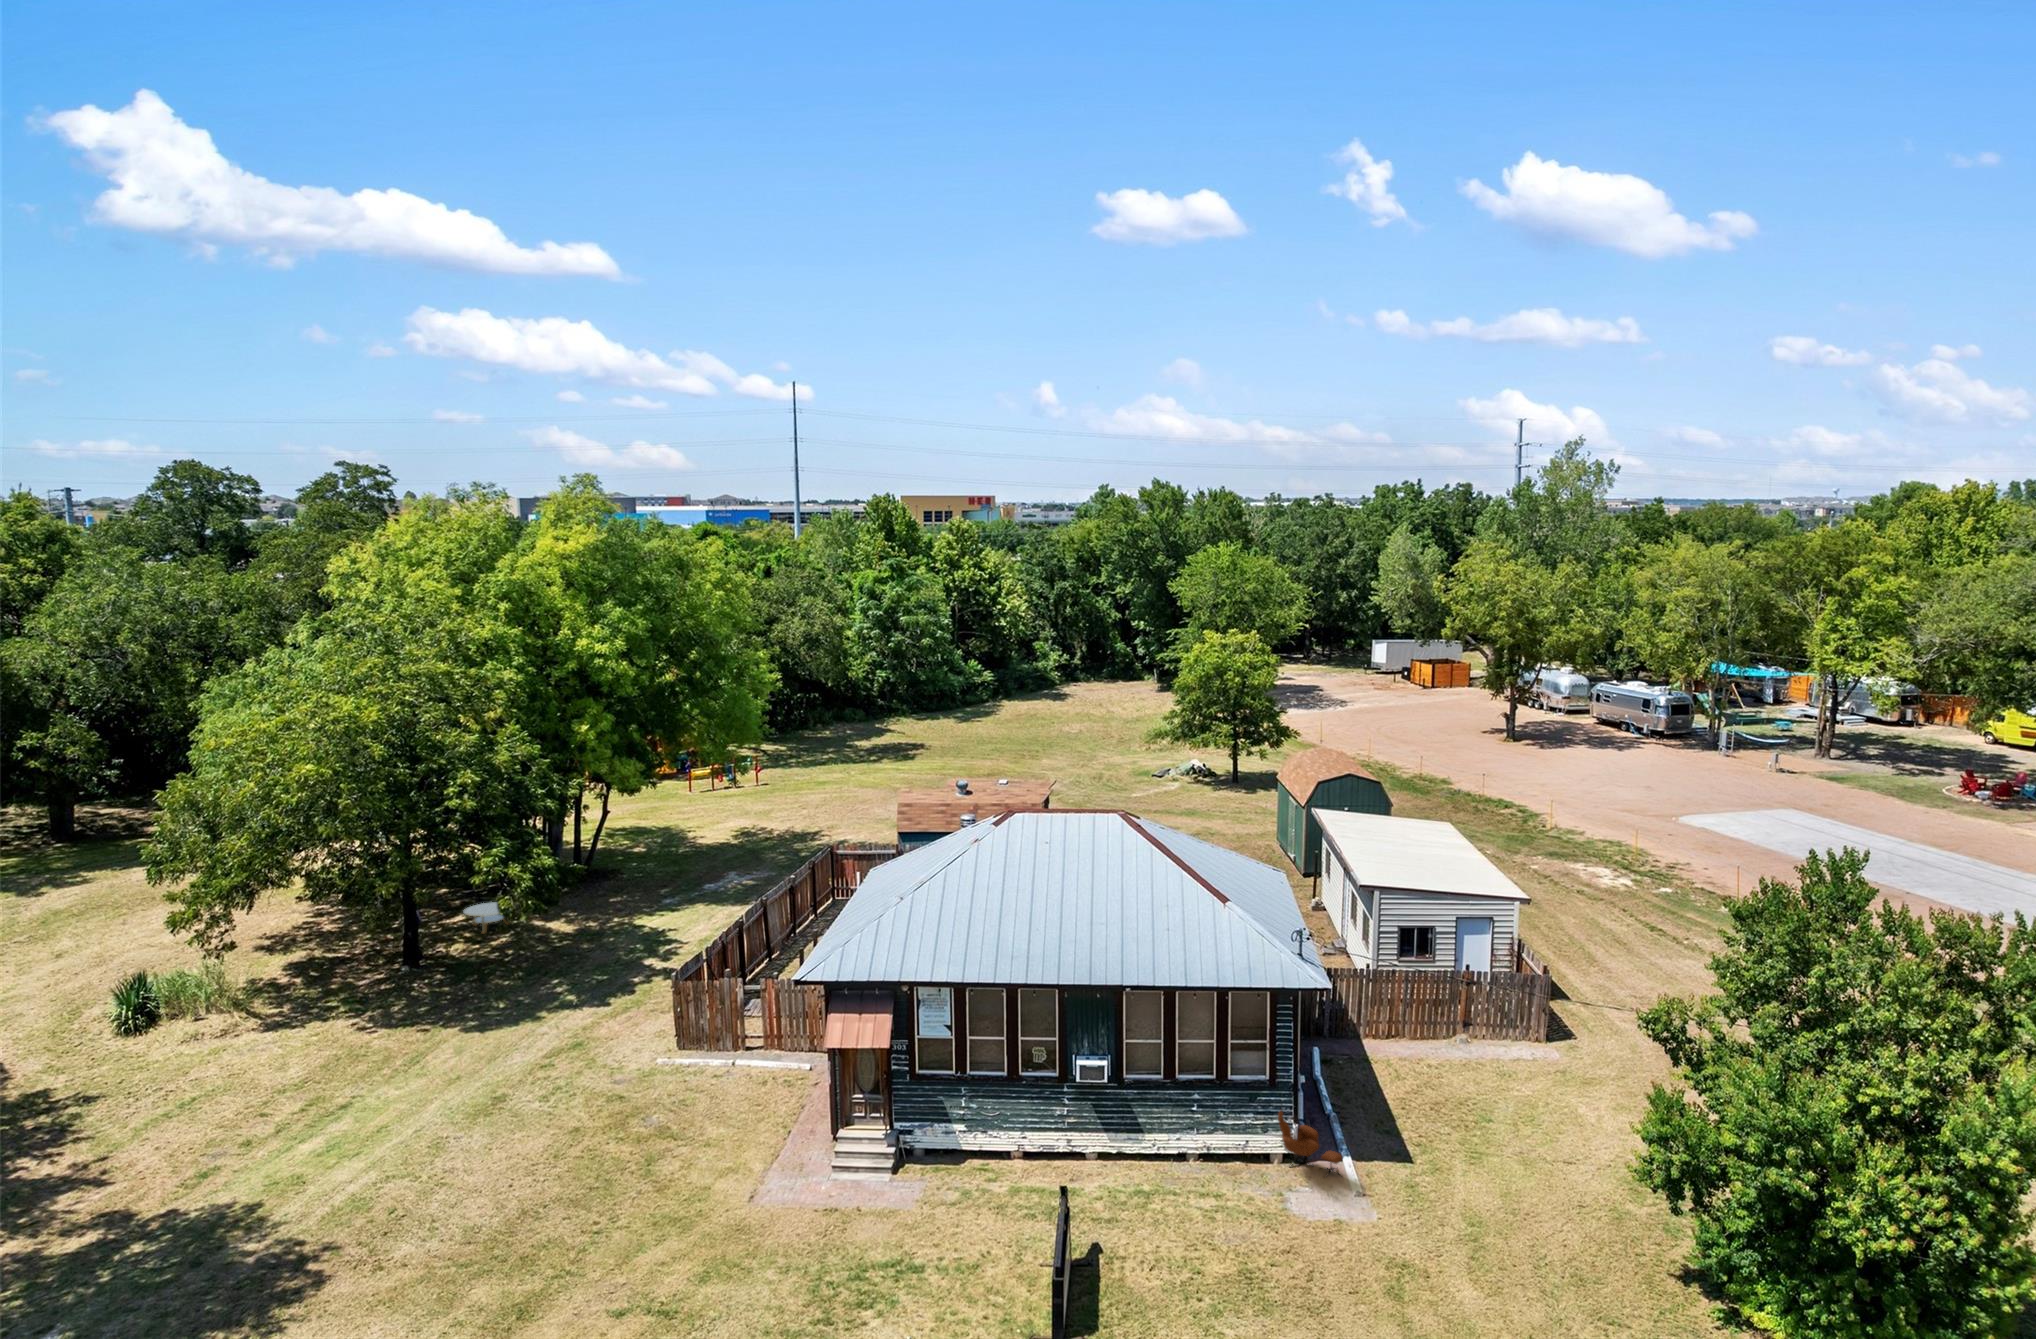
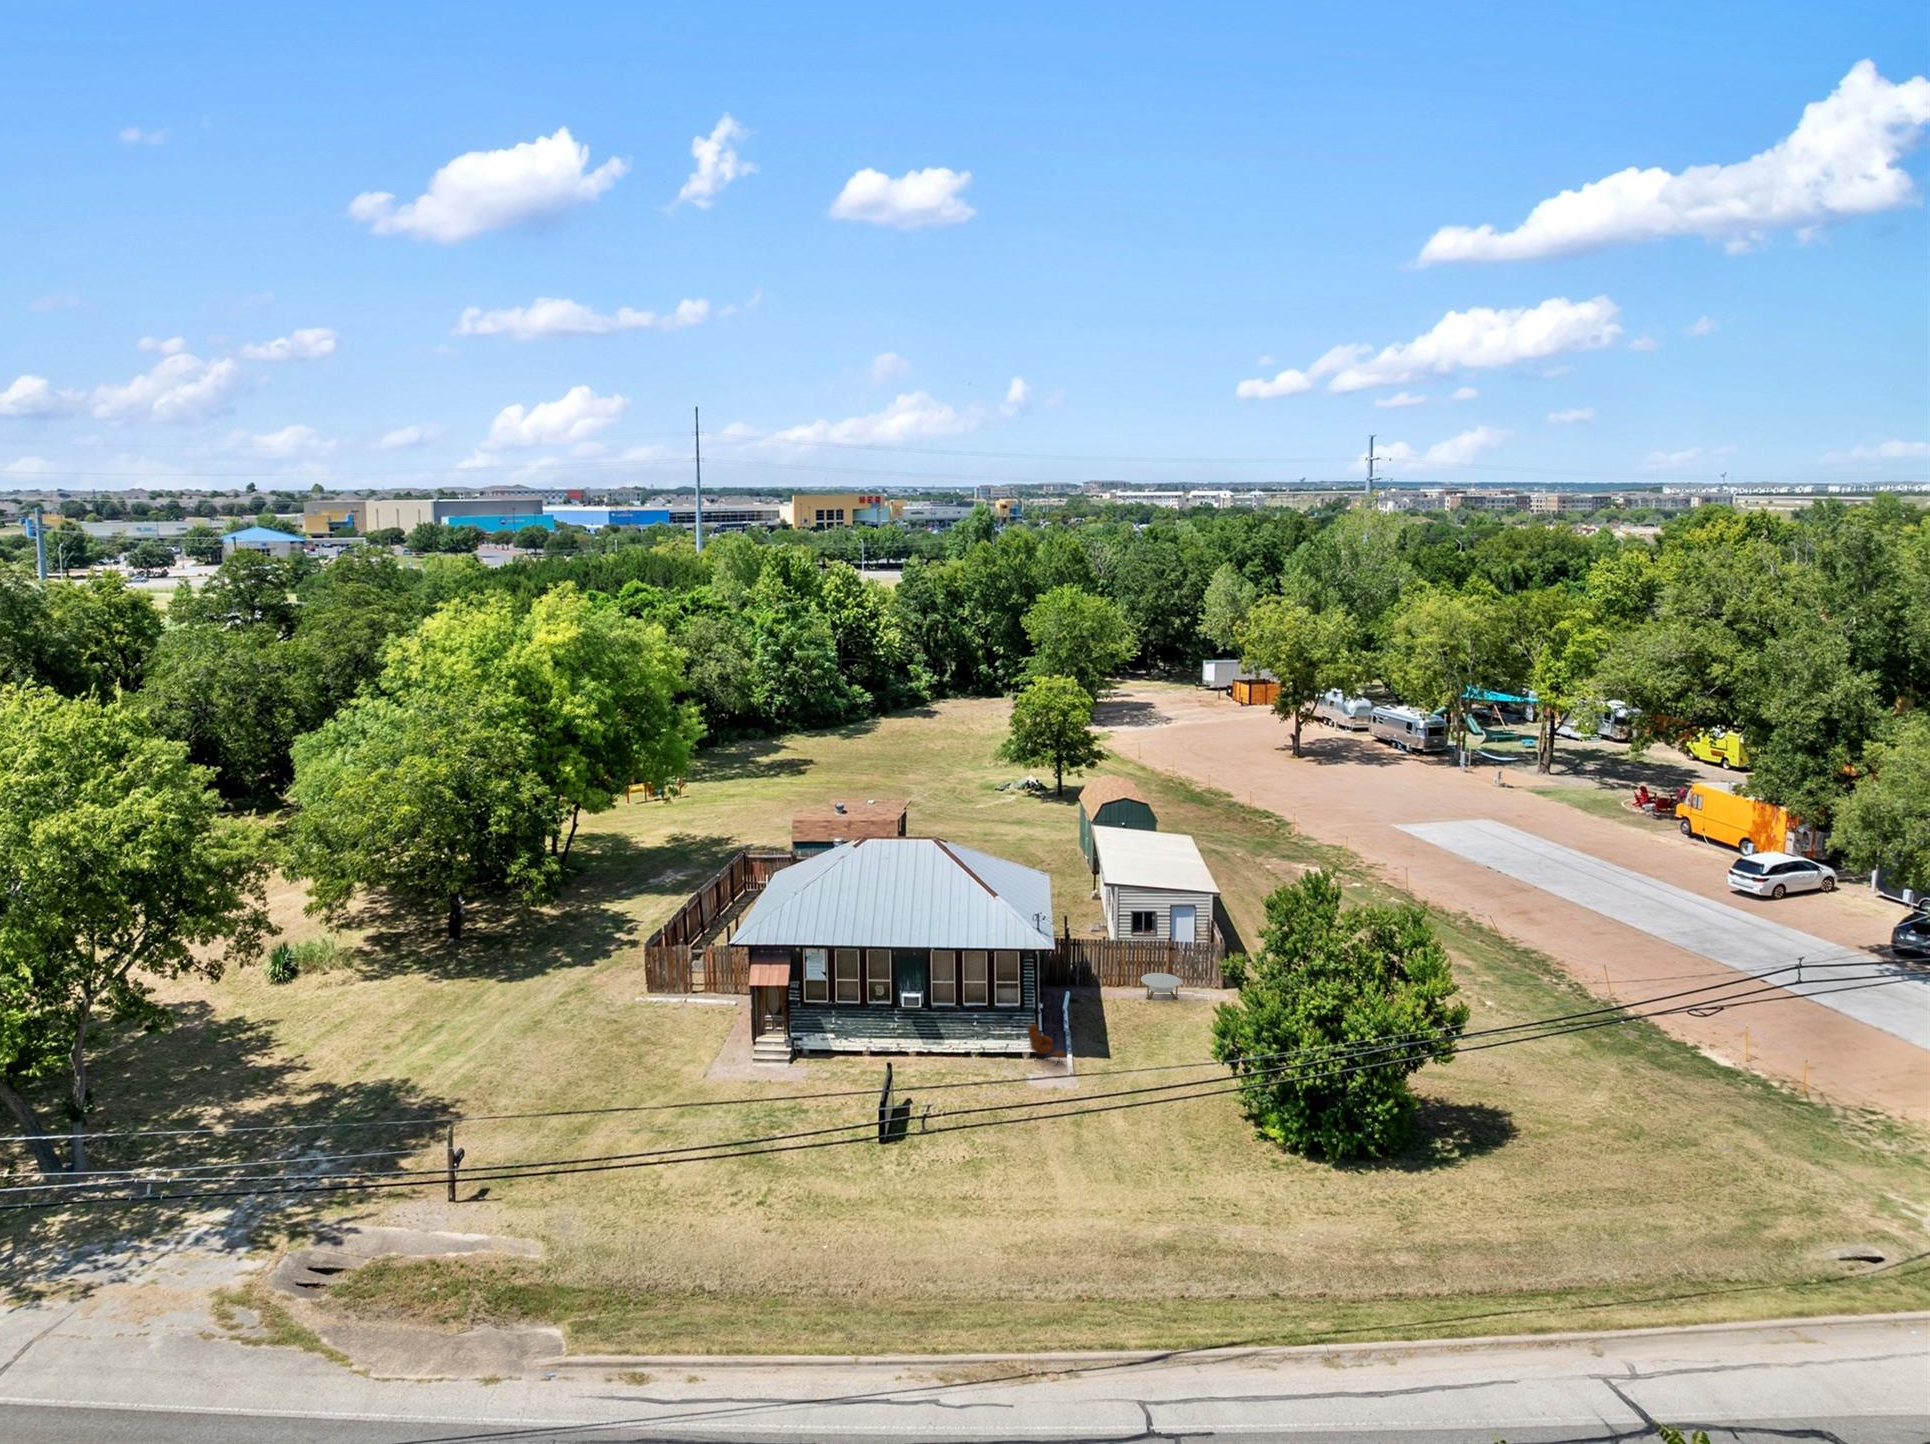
round table: present [464,902,508,934] -> present [1141,973,1181,1000]

